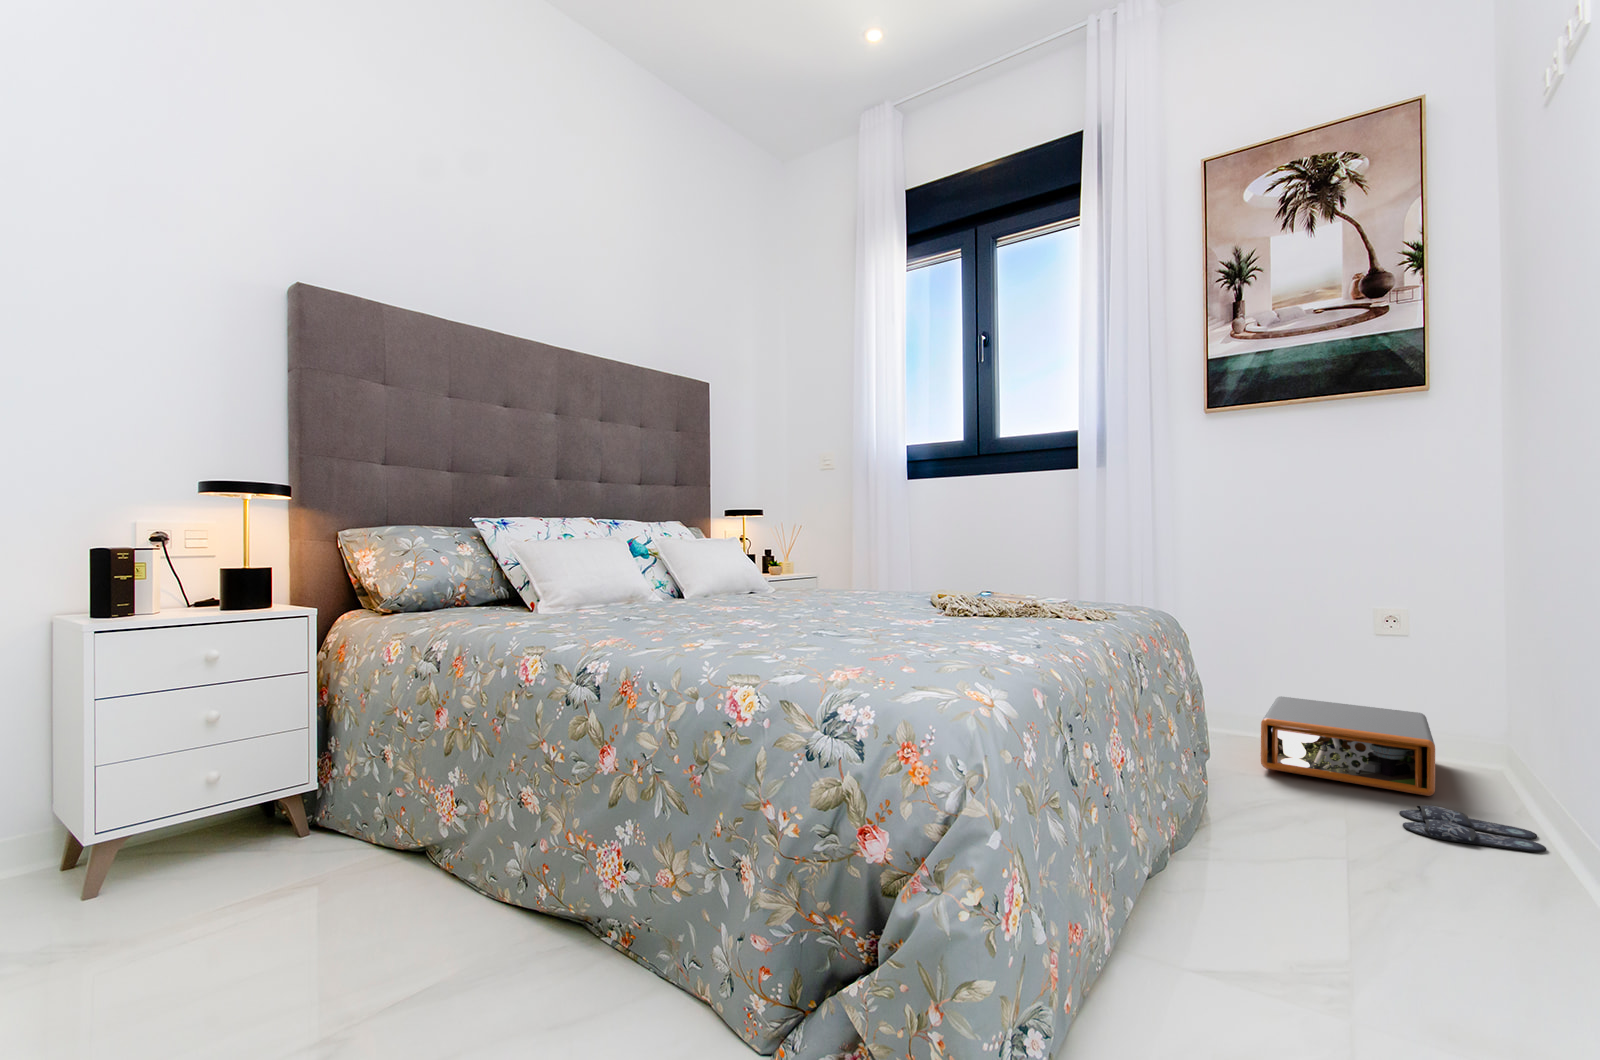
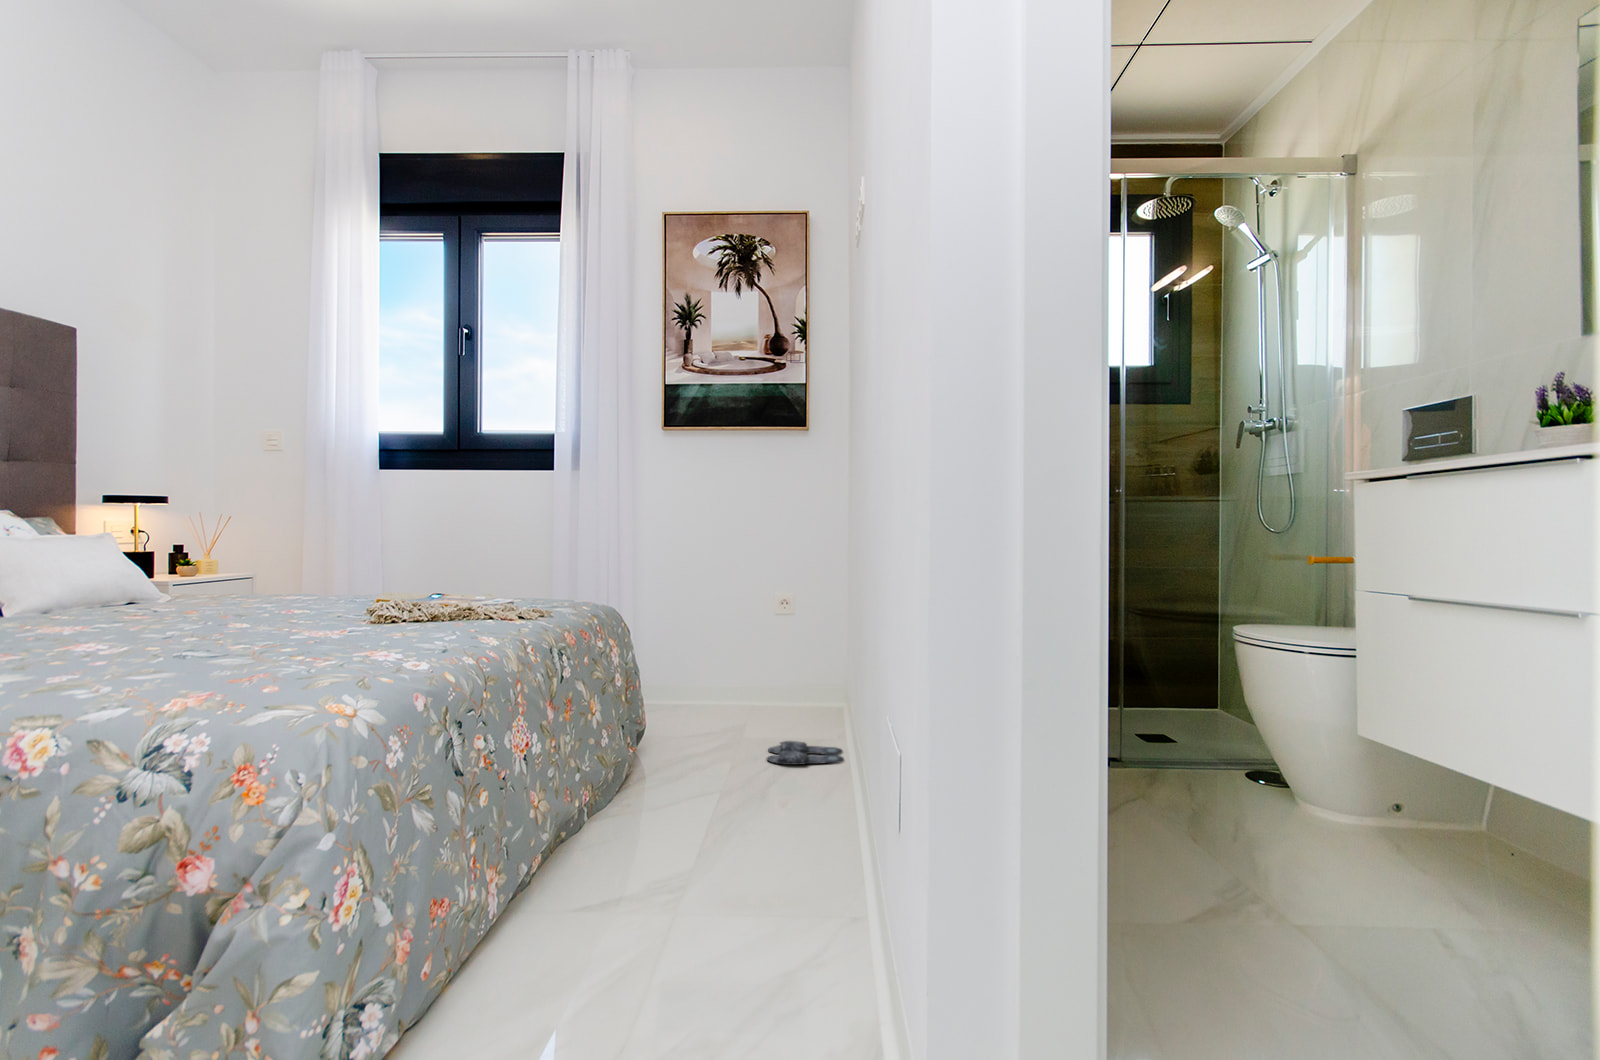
storage box: present [1261,696,1435,796] -> none [685,669,800,733]

